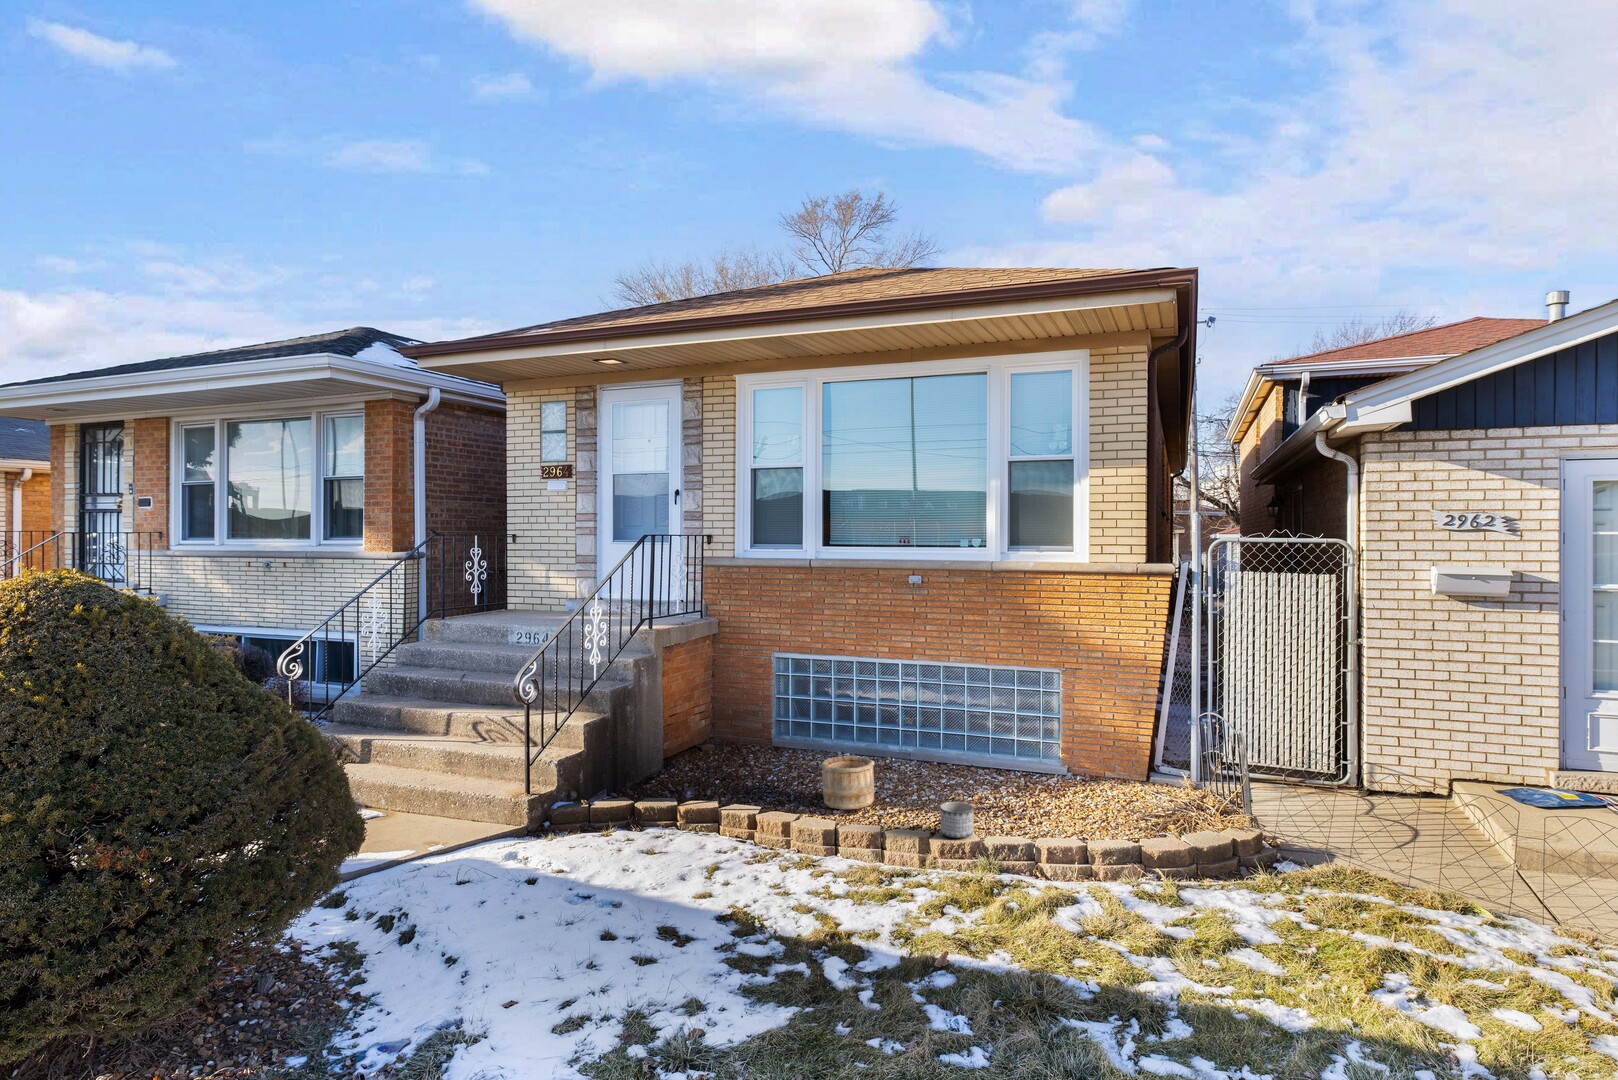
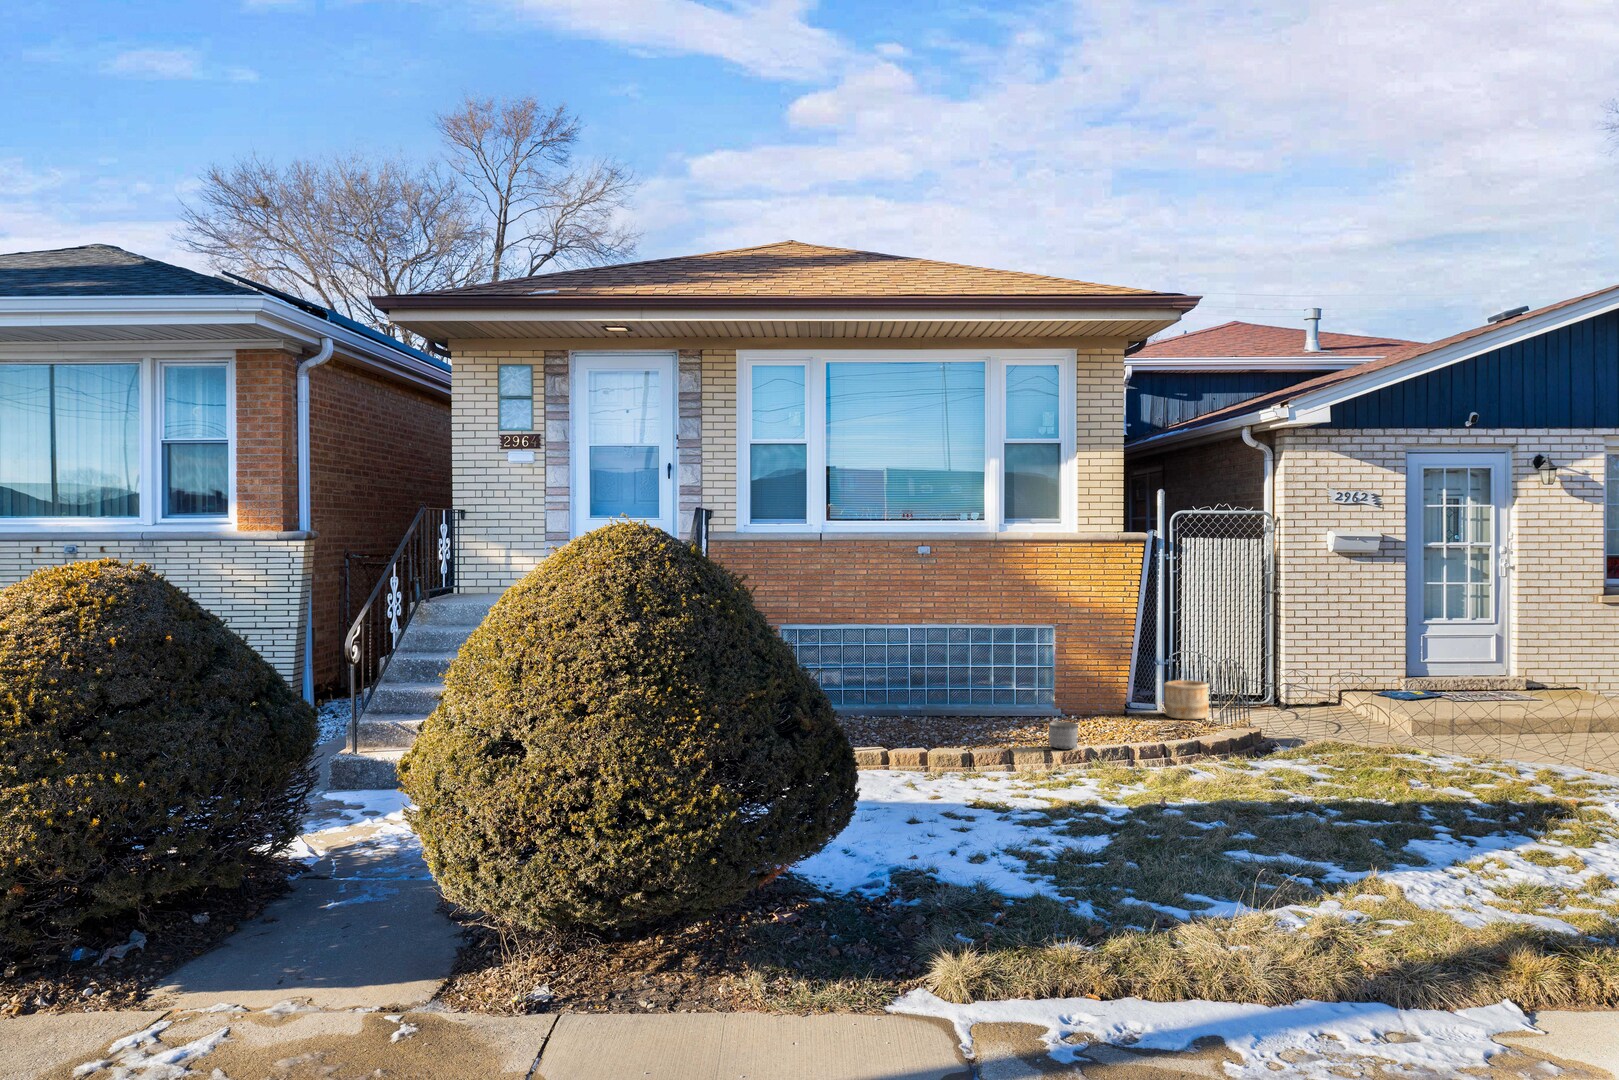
wooden bucket: present [820,756,874,810] -> present [1164,680,1209,719]

